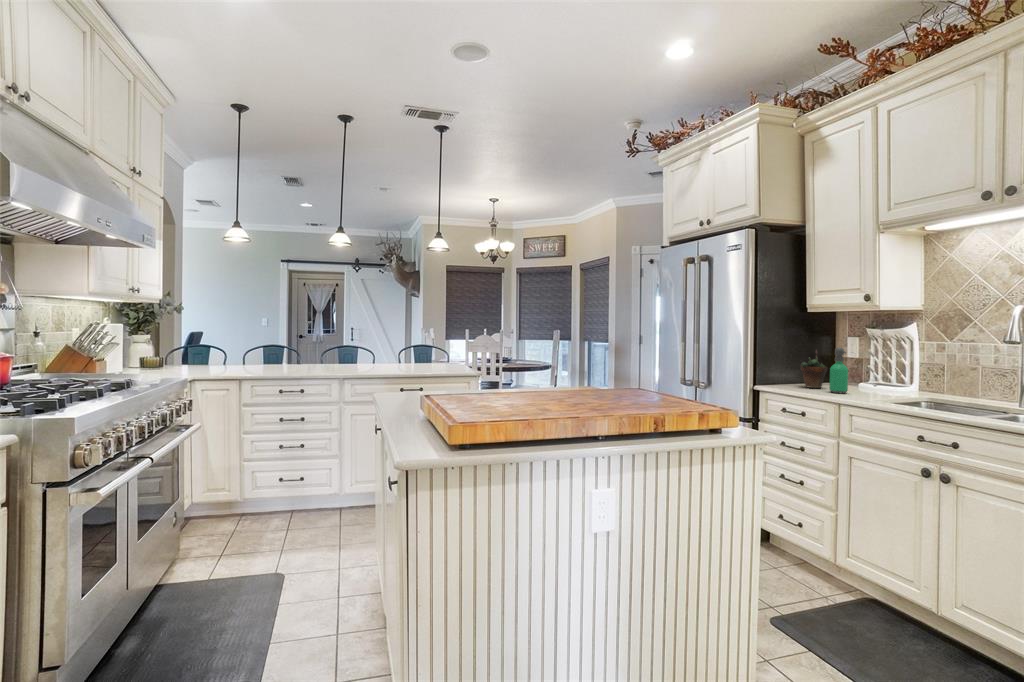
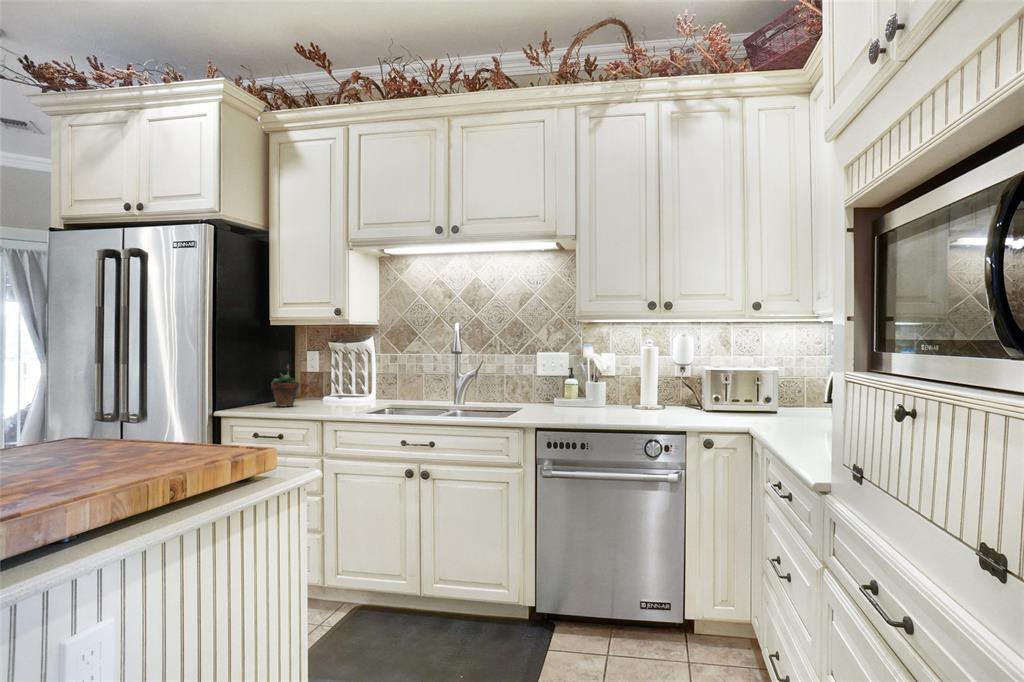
soap dispenser: present [829,347,848,393] -> none [306,360,324,409]

